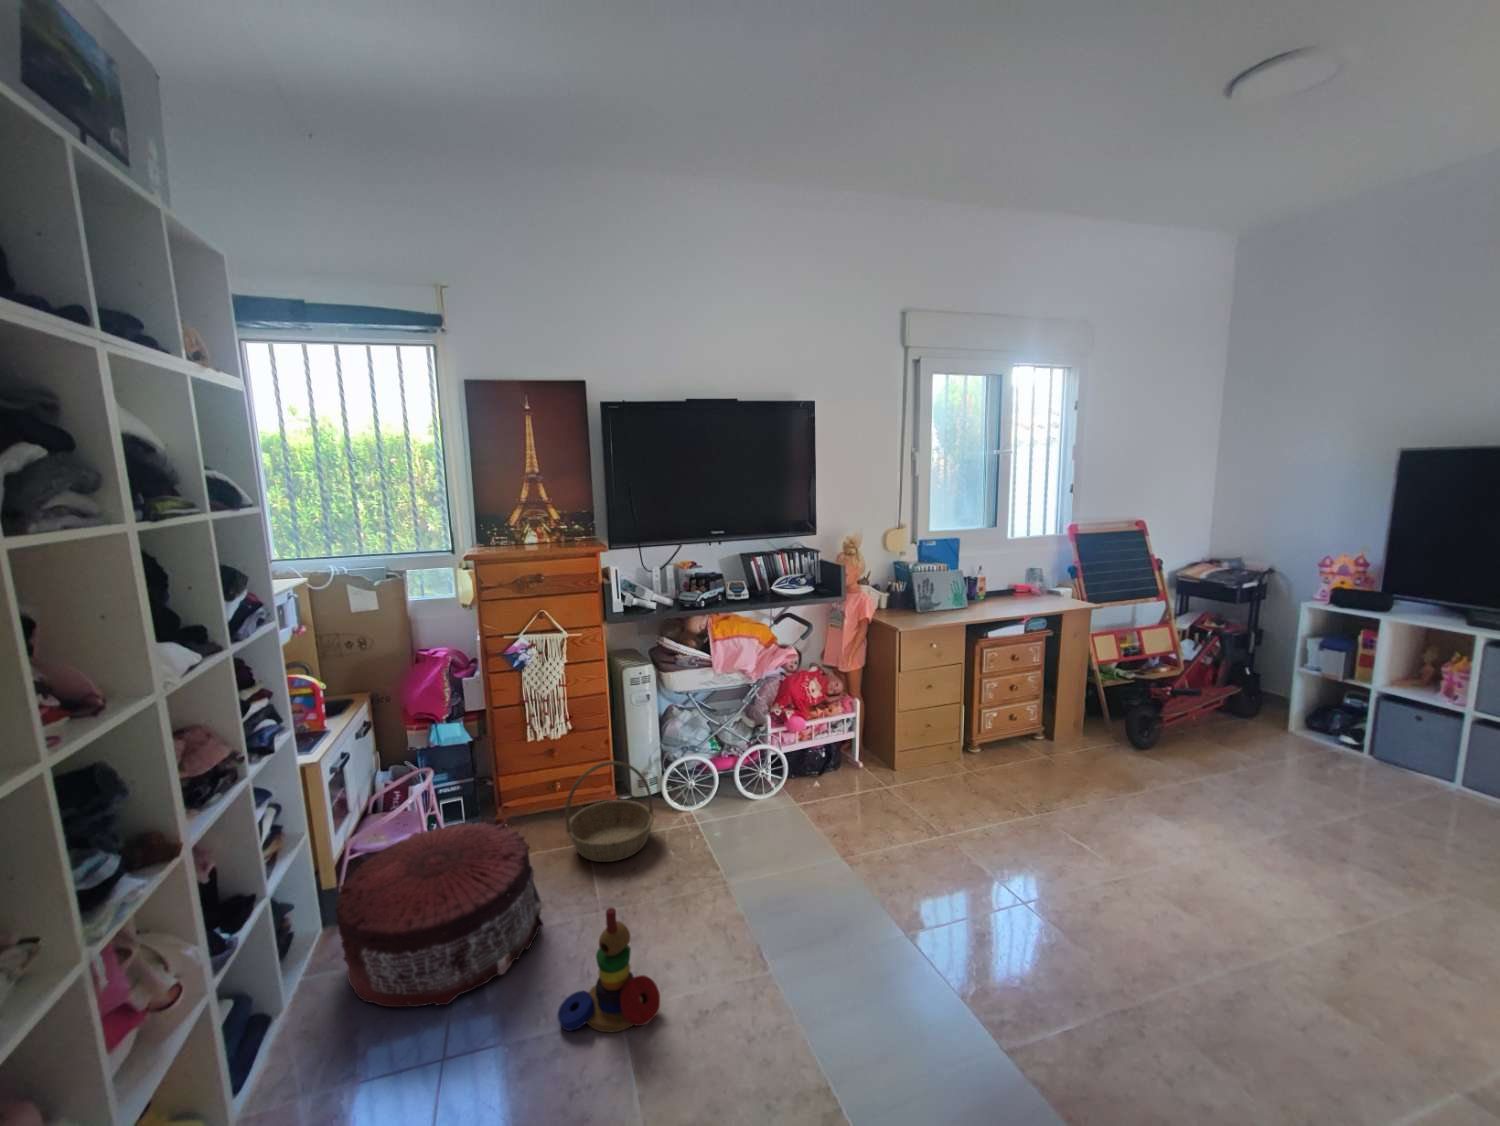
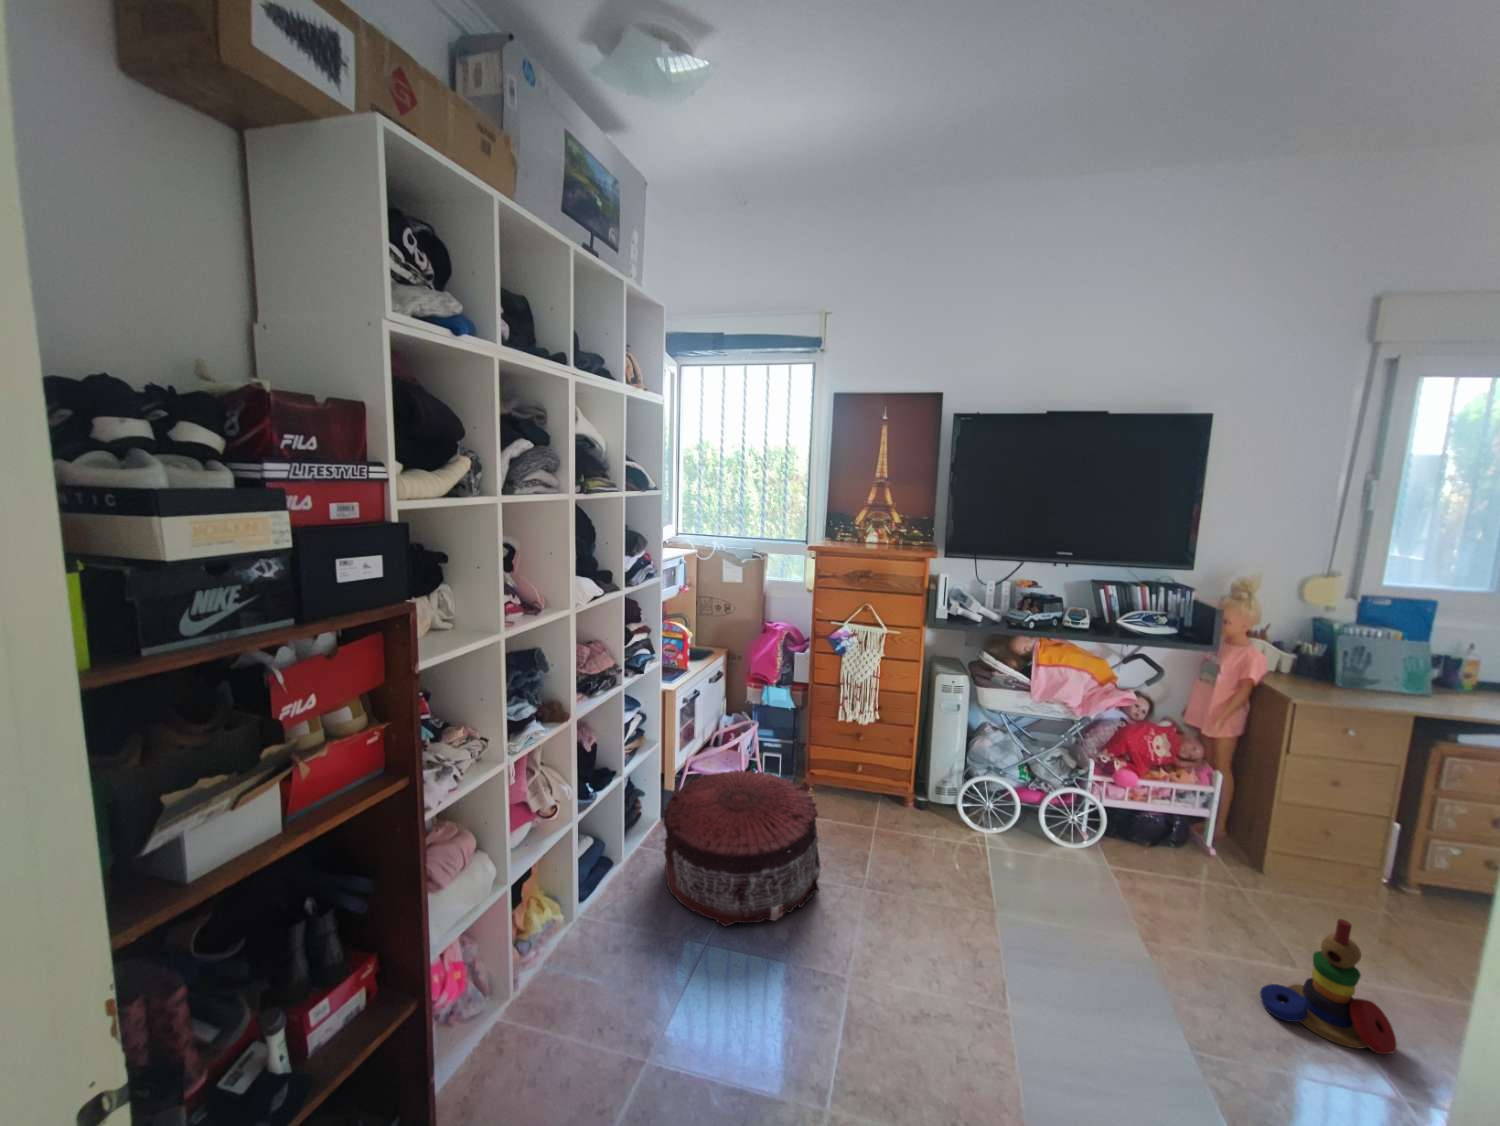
basket: present [565,761,654,862] -> none [859,758,946,857]
stacking toy: present [558,908,660,1032] -> present [1260,919,1397,1054]

